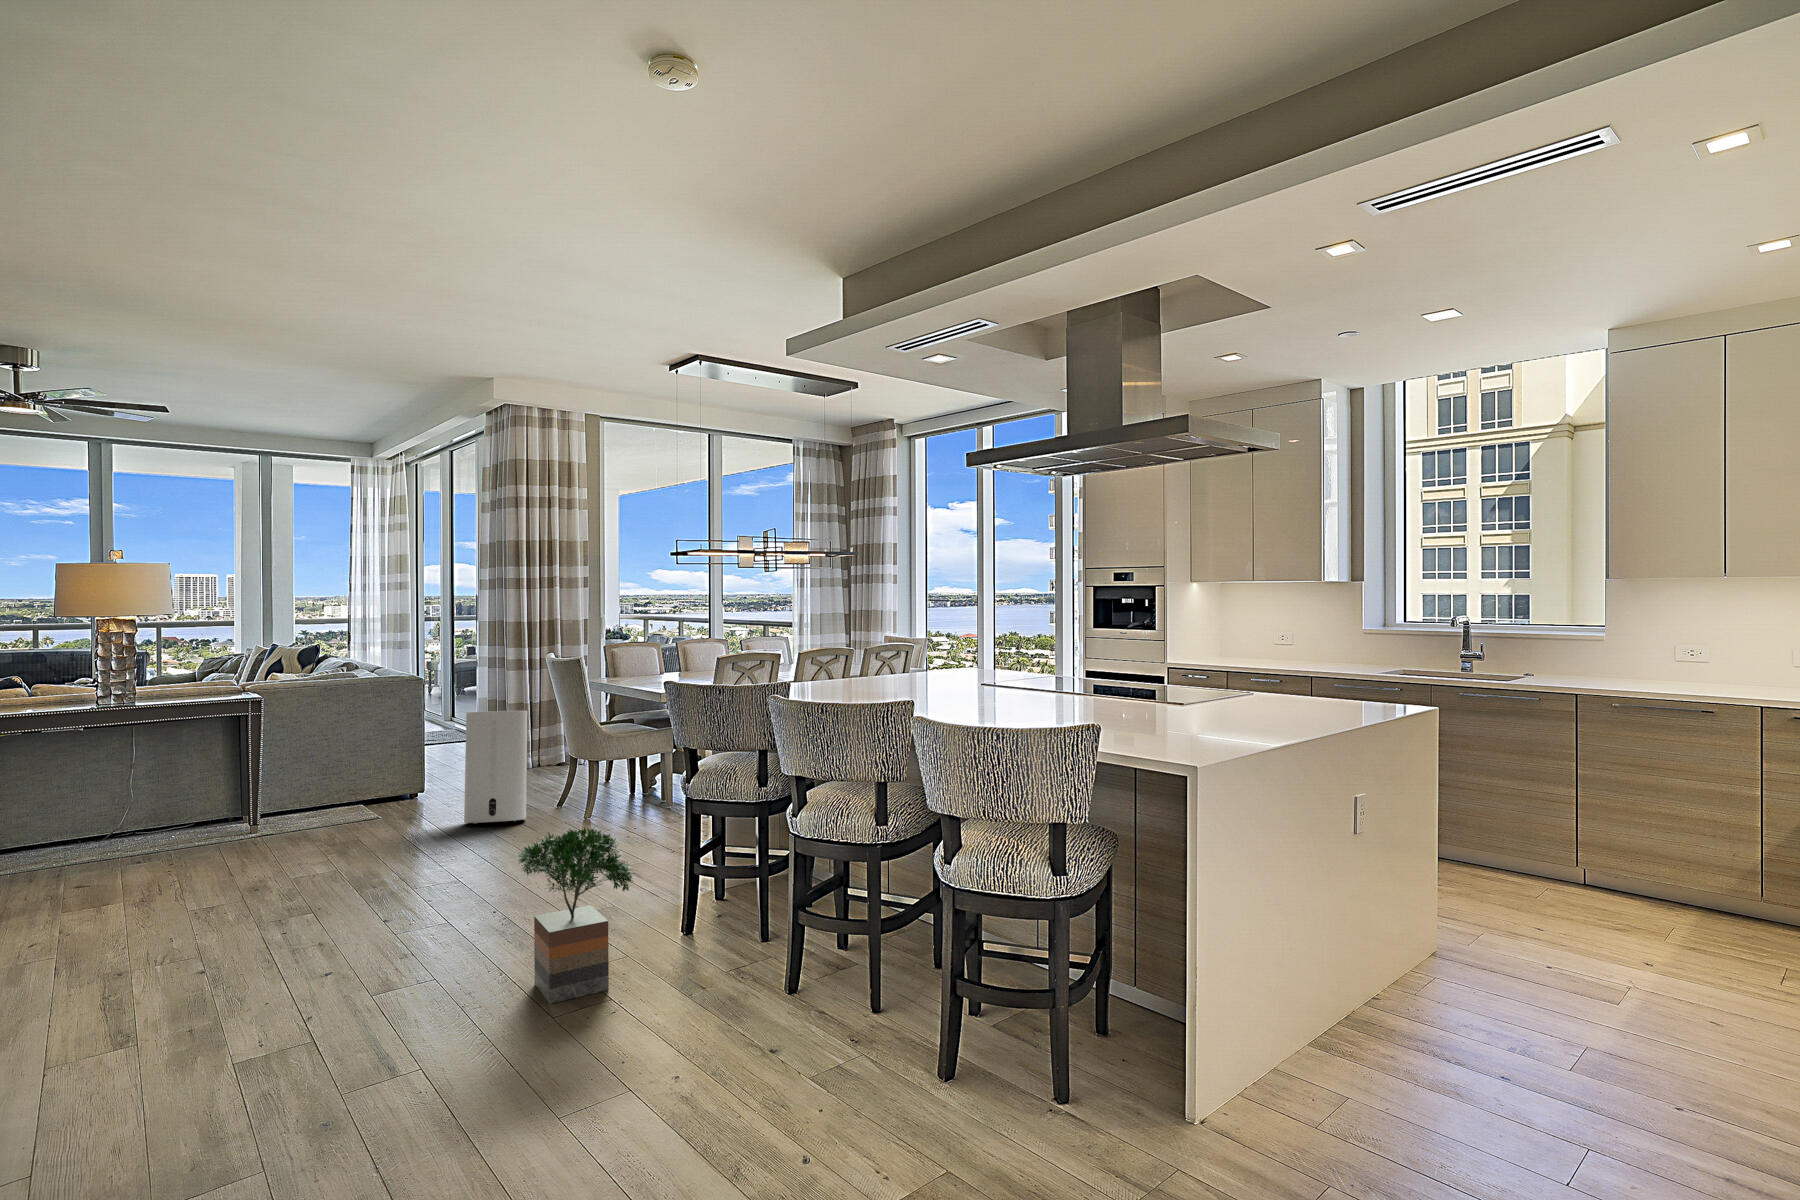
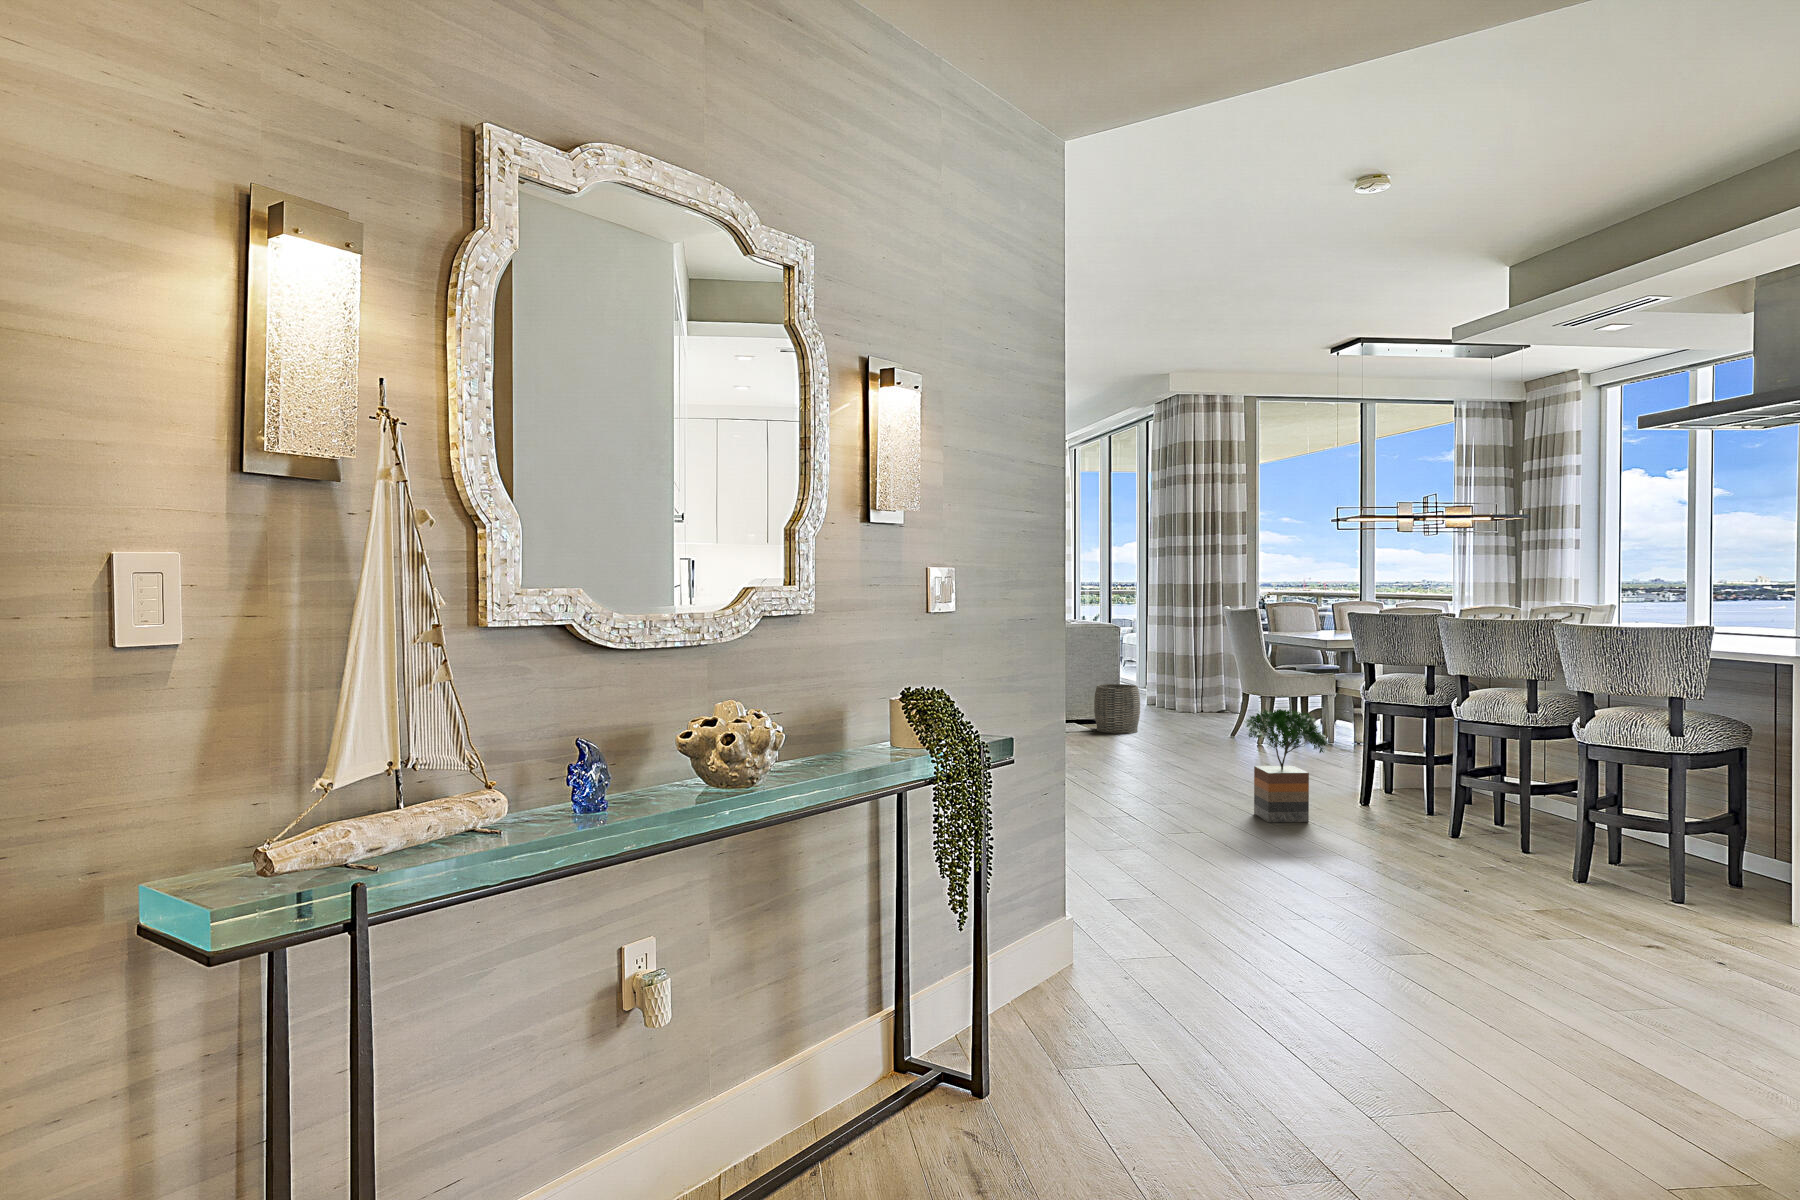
air purifier: present [464,711,527,824] -> none [1161,649,1210,740]
woven basket: none [378,755,442,822] -> present [1094,684,1140,734]

